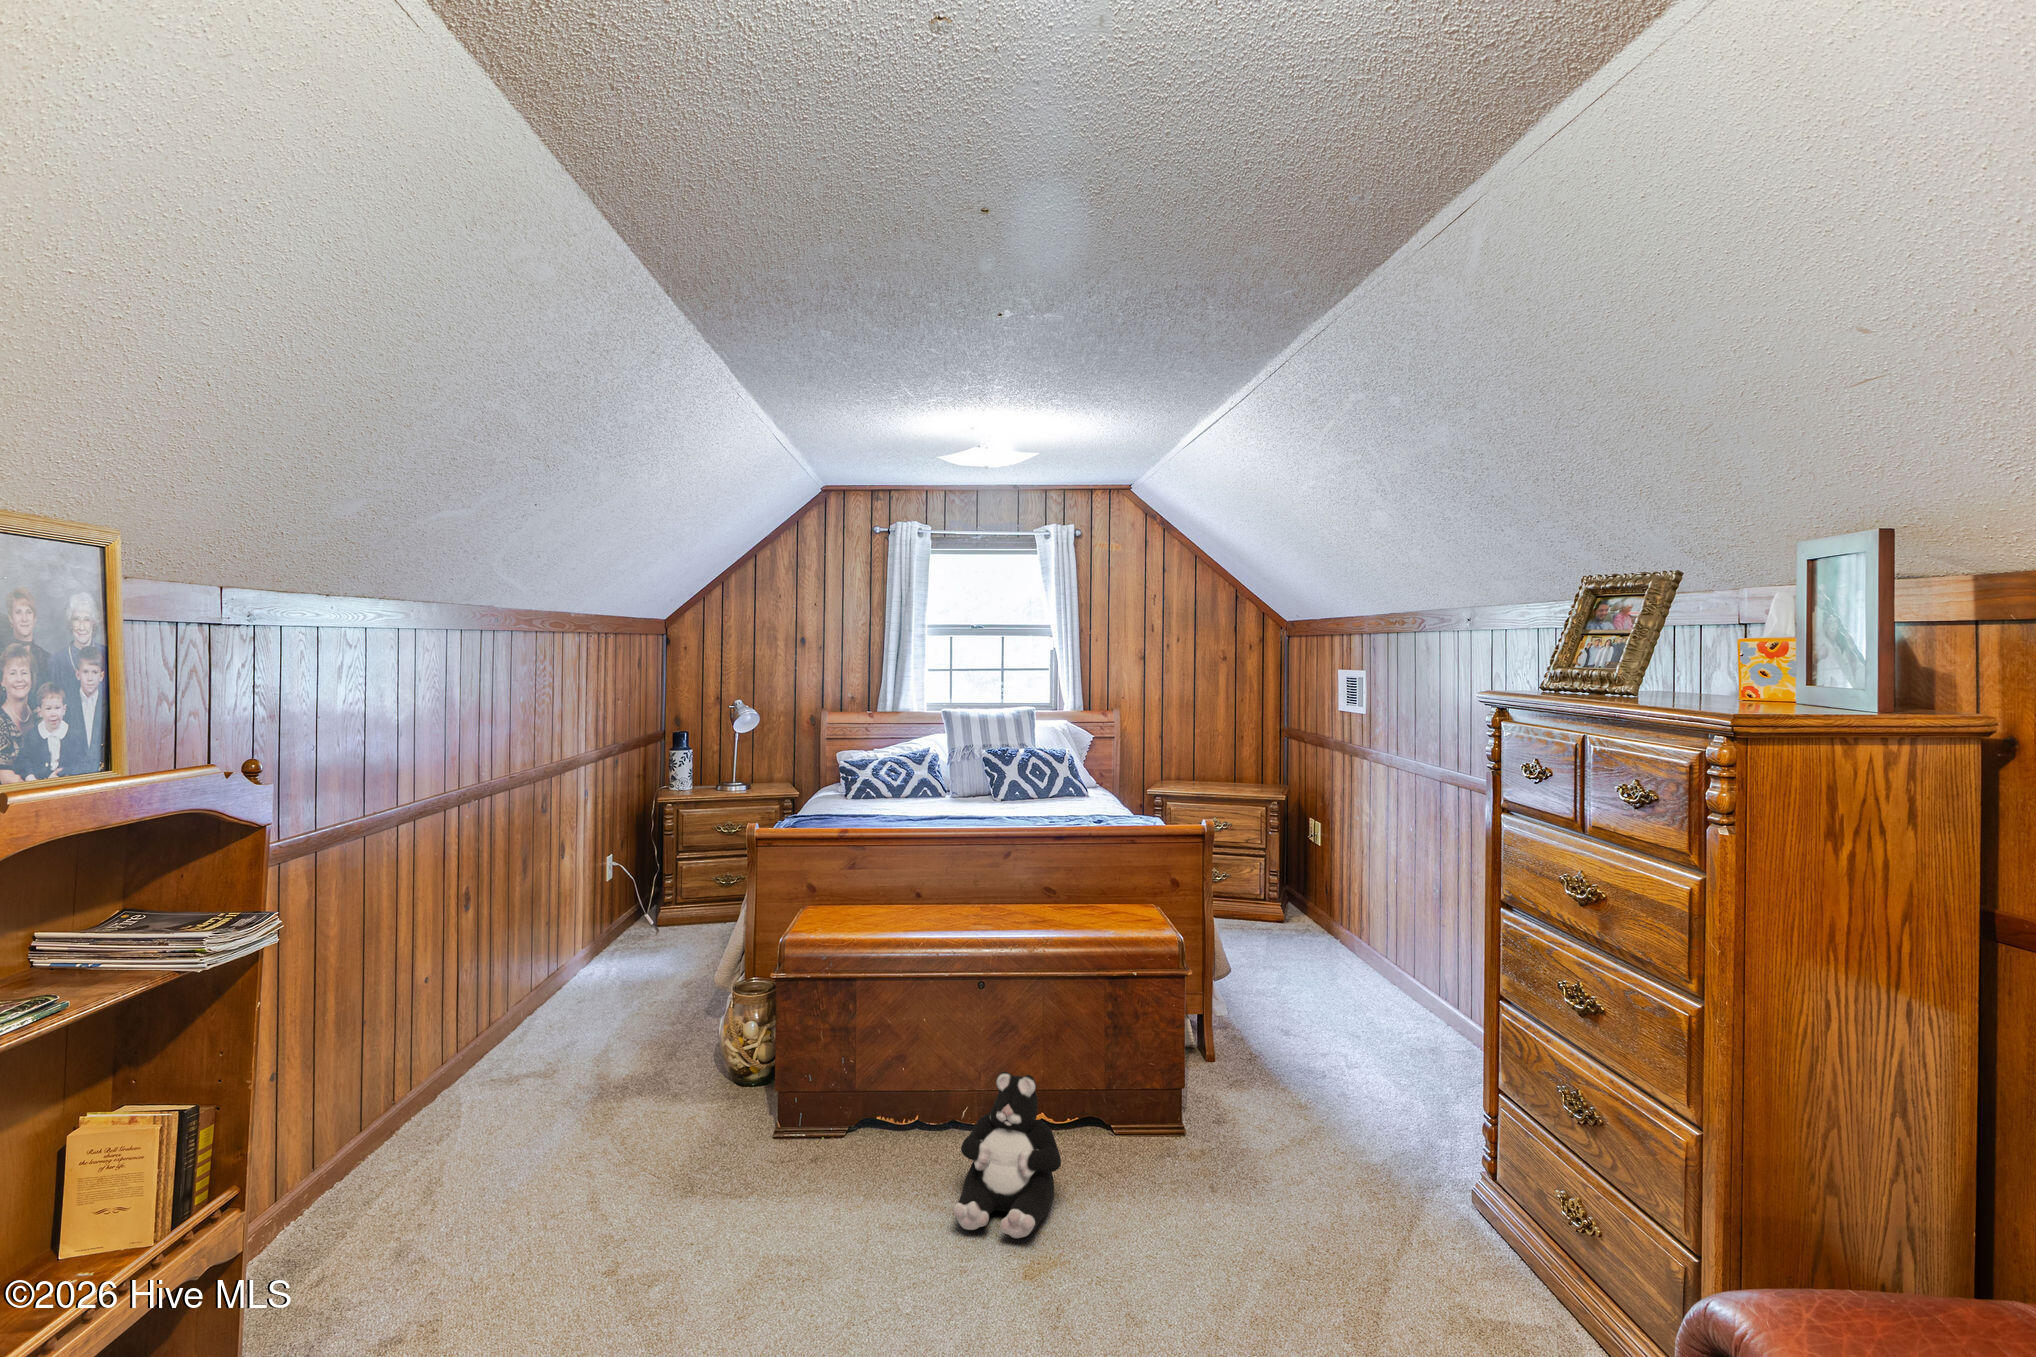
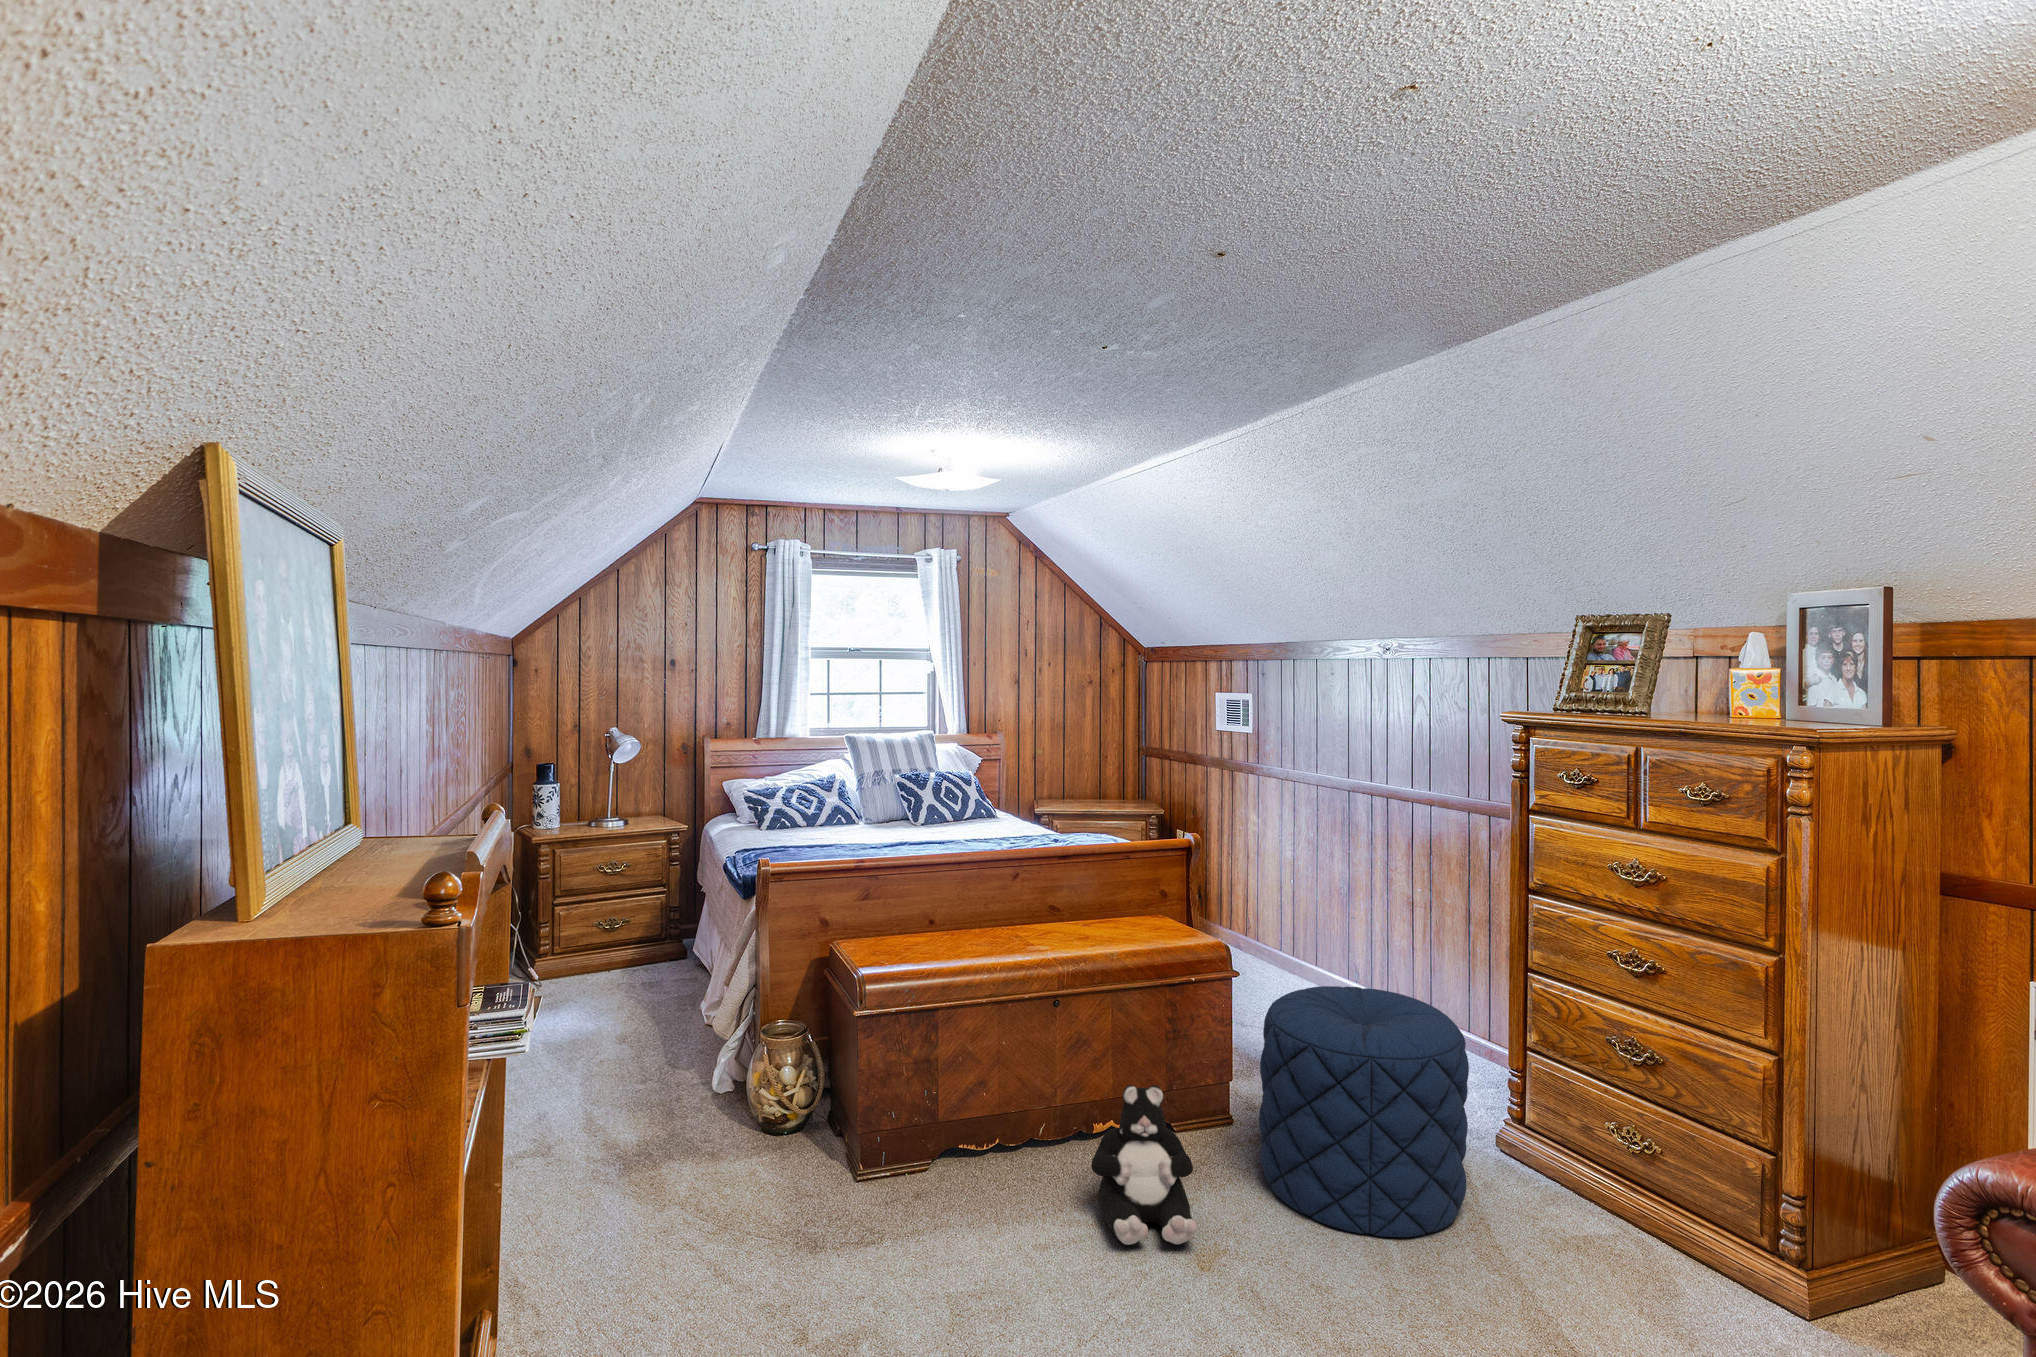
pouf: none [1159,993,1383,1276] -> present [1259,986,1469,1237]

